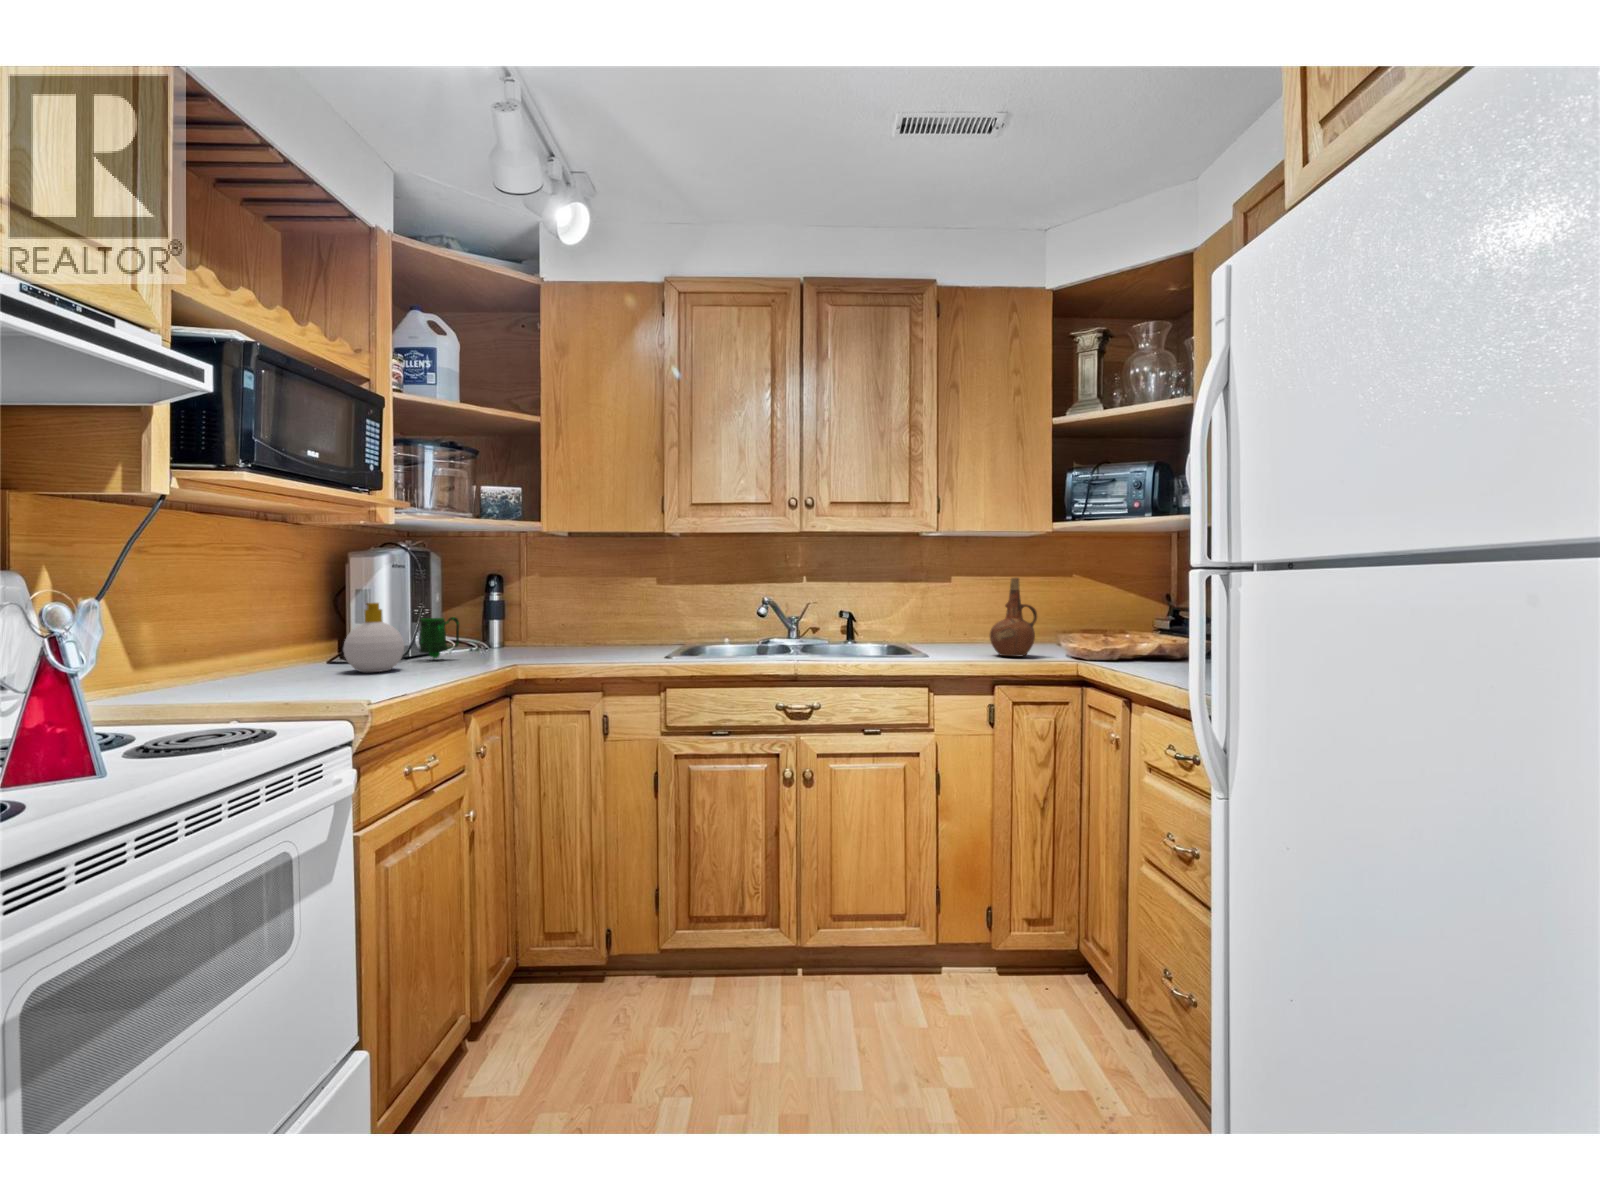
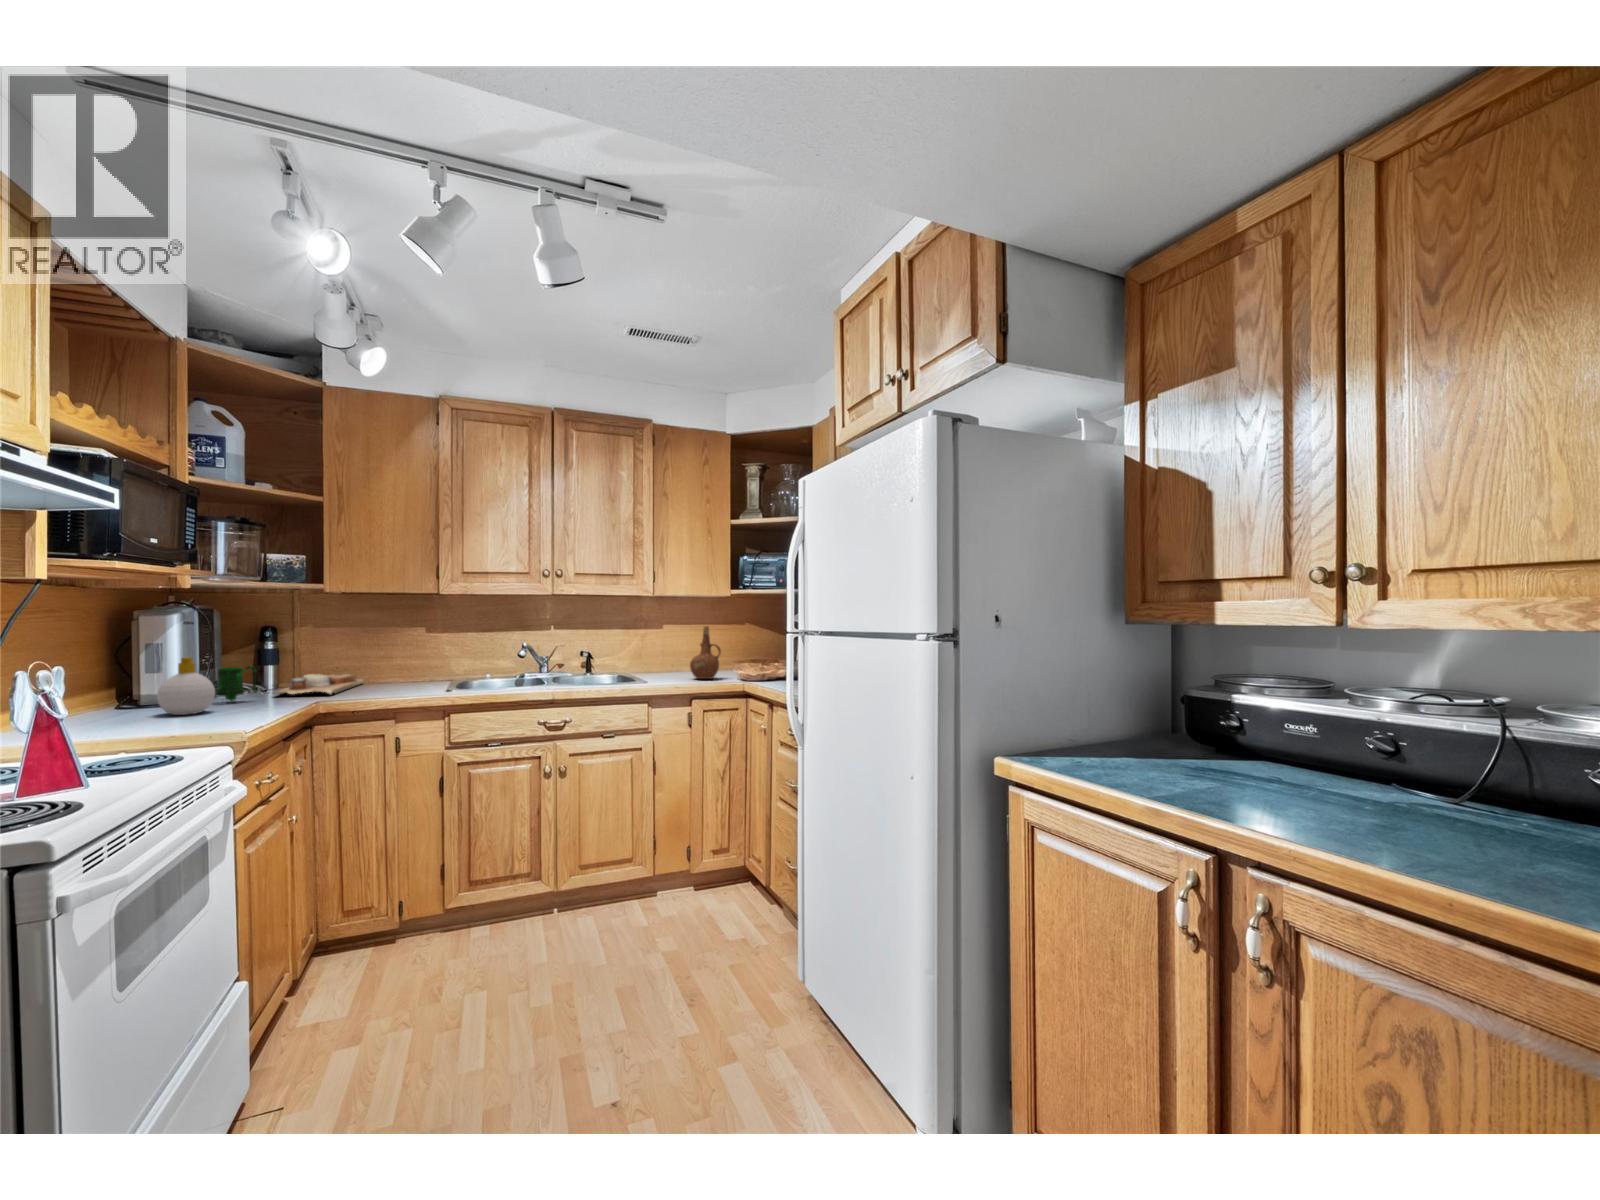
cutting board: none [479,631,588,657] -> present [274,674,364,695]

